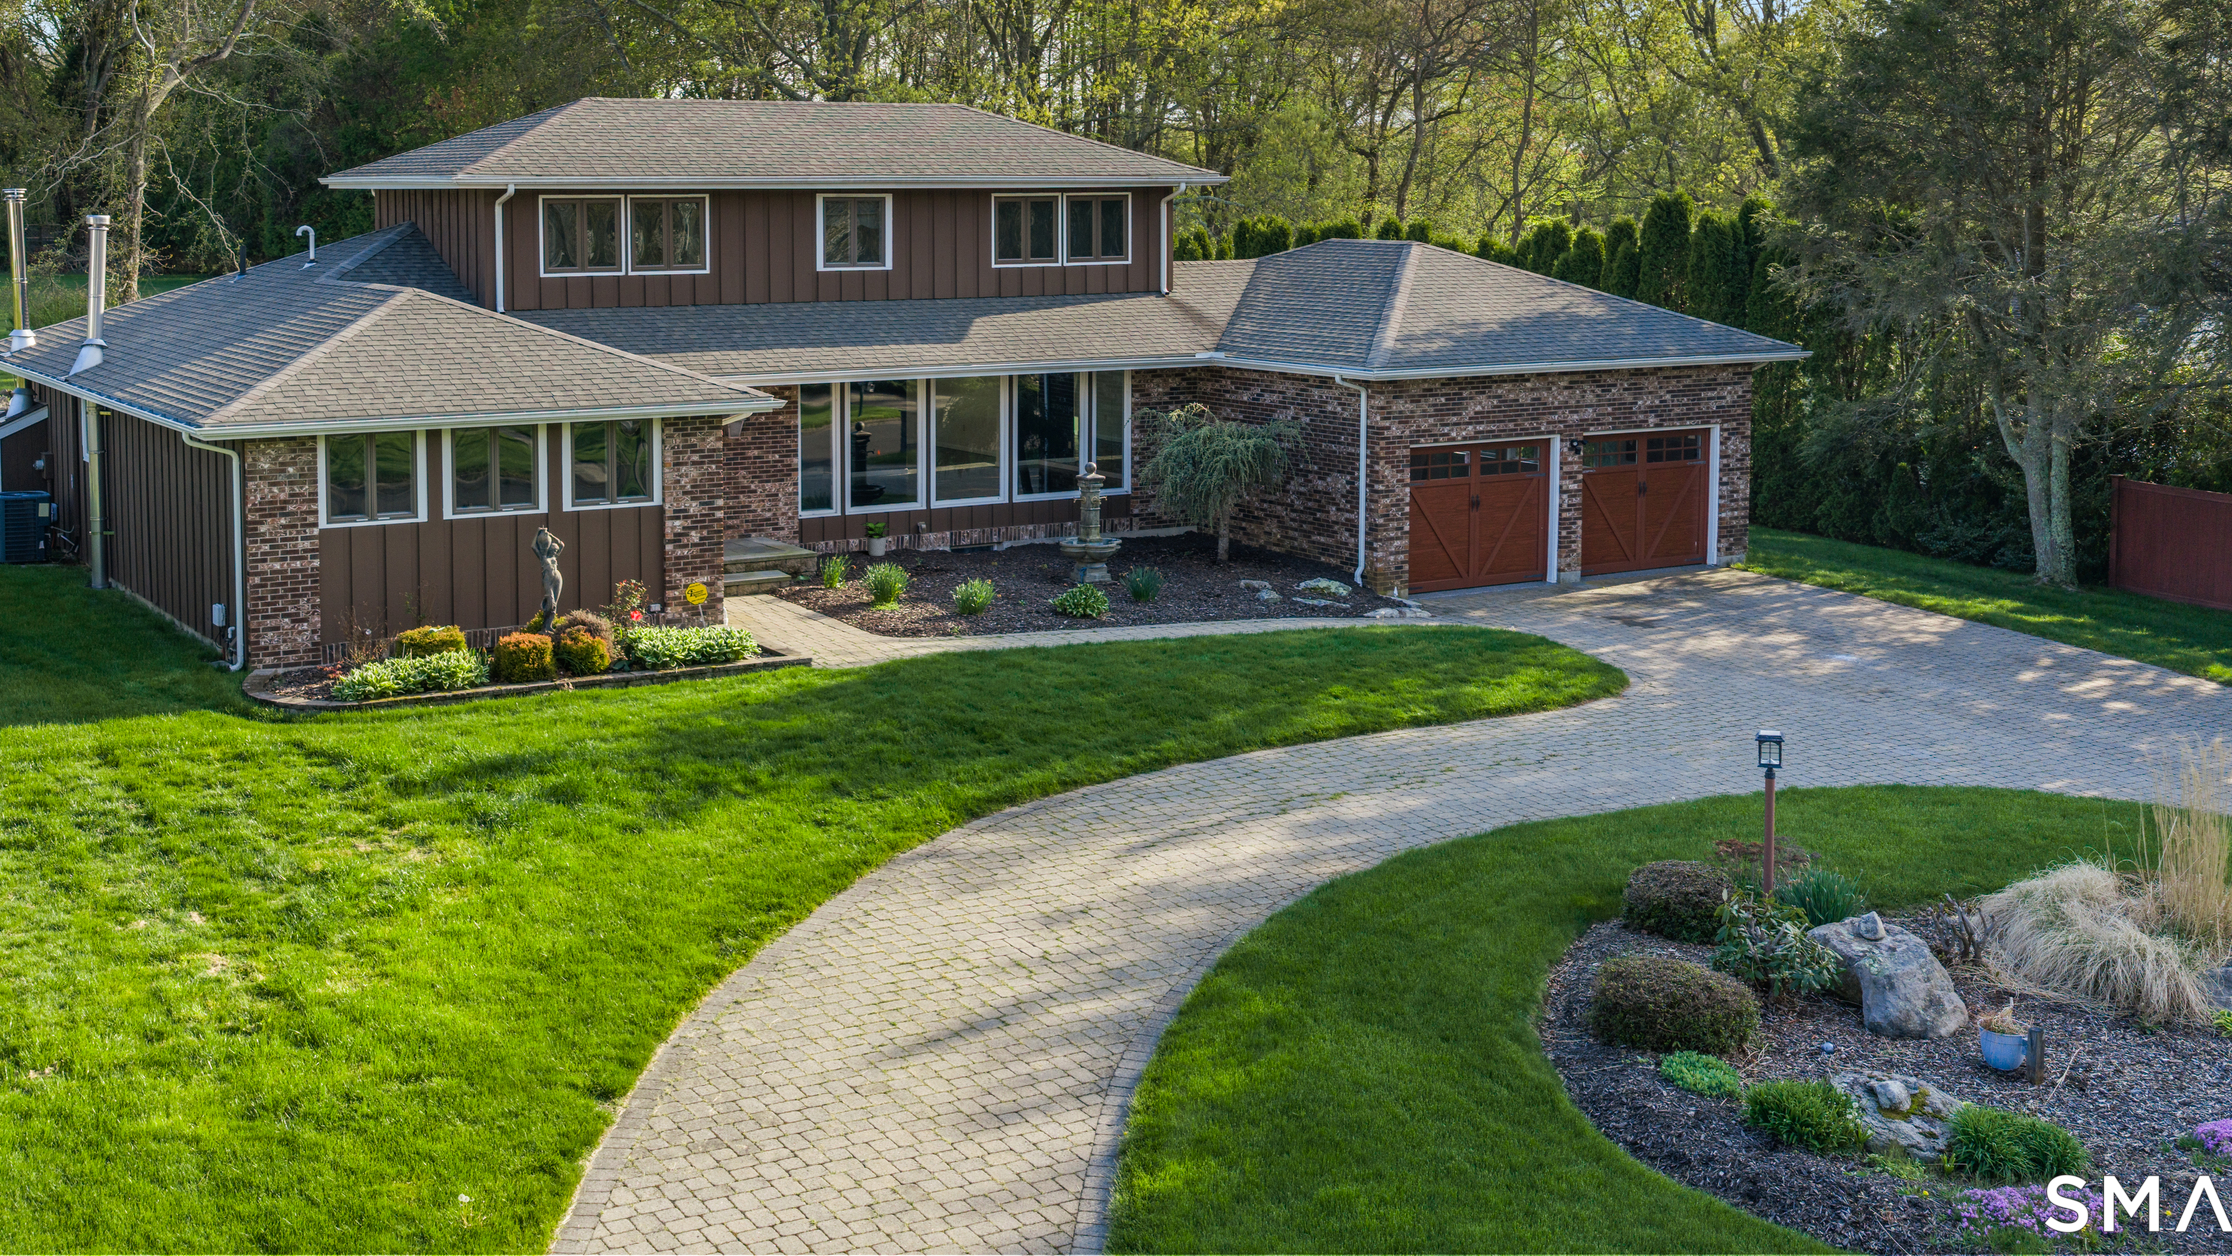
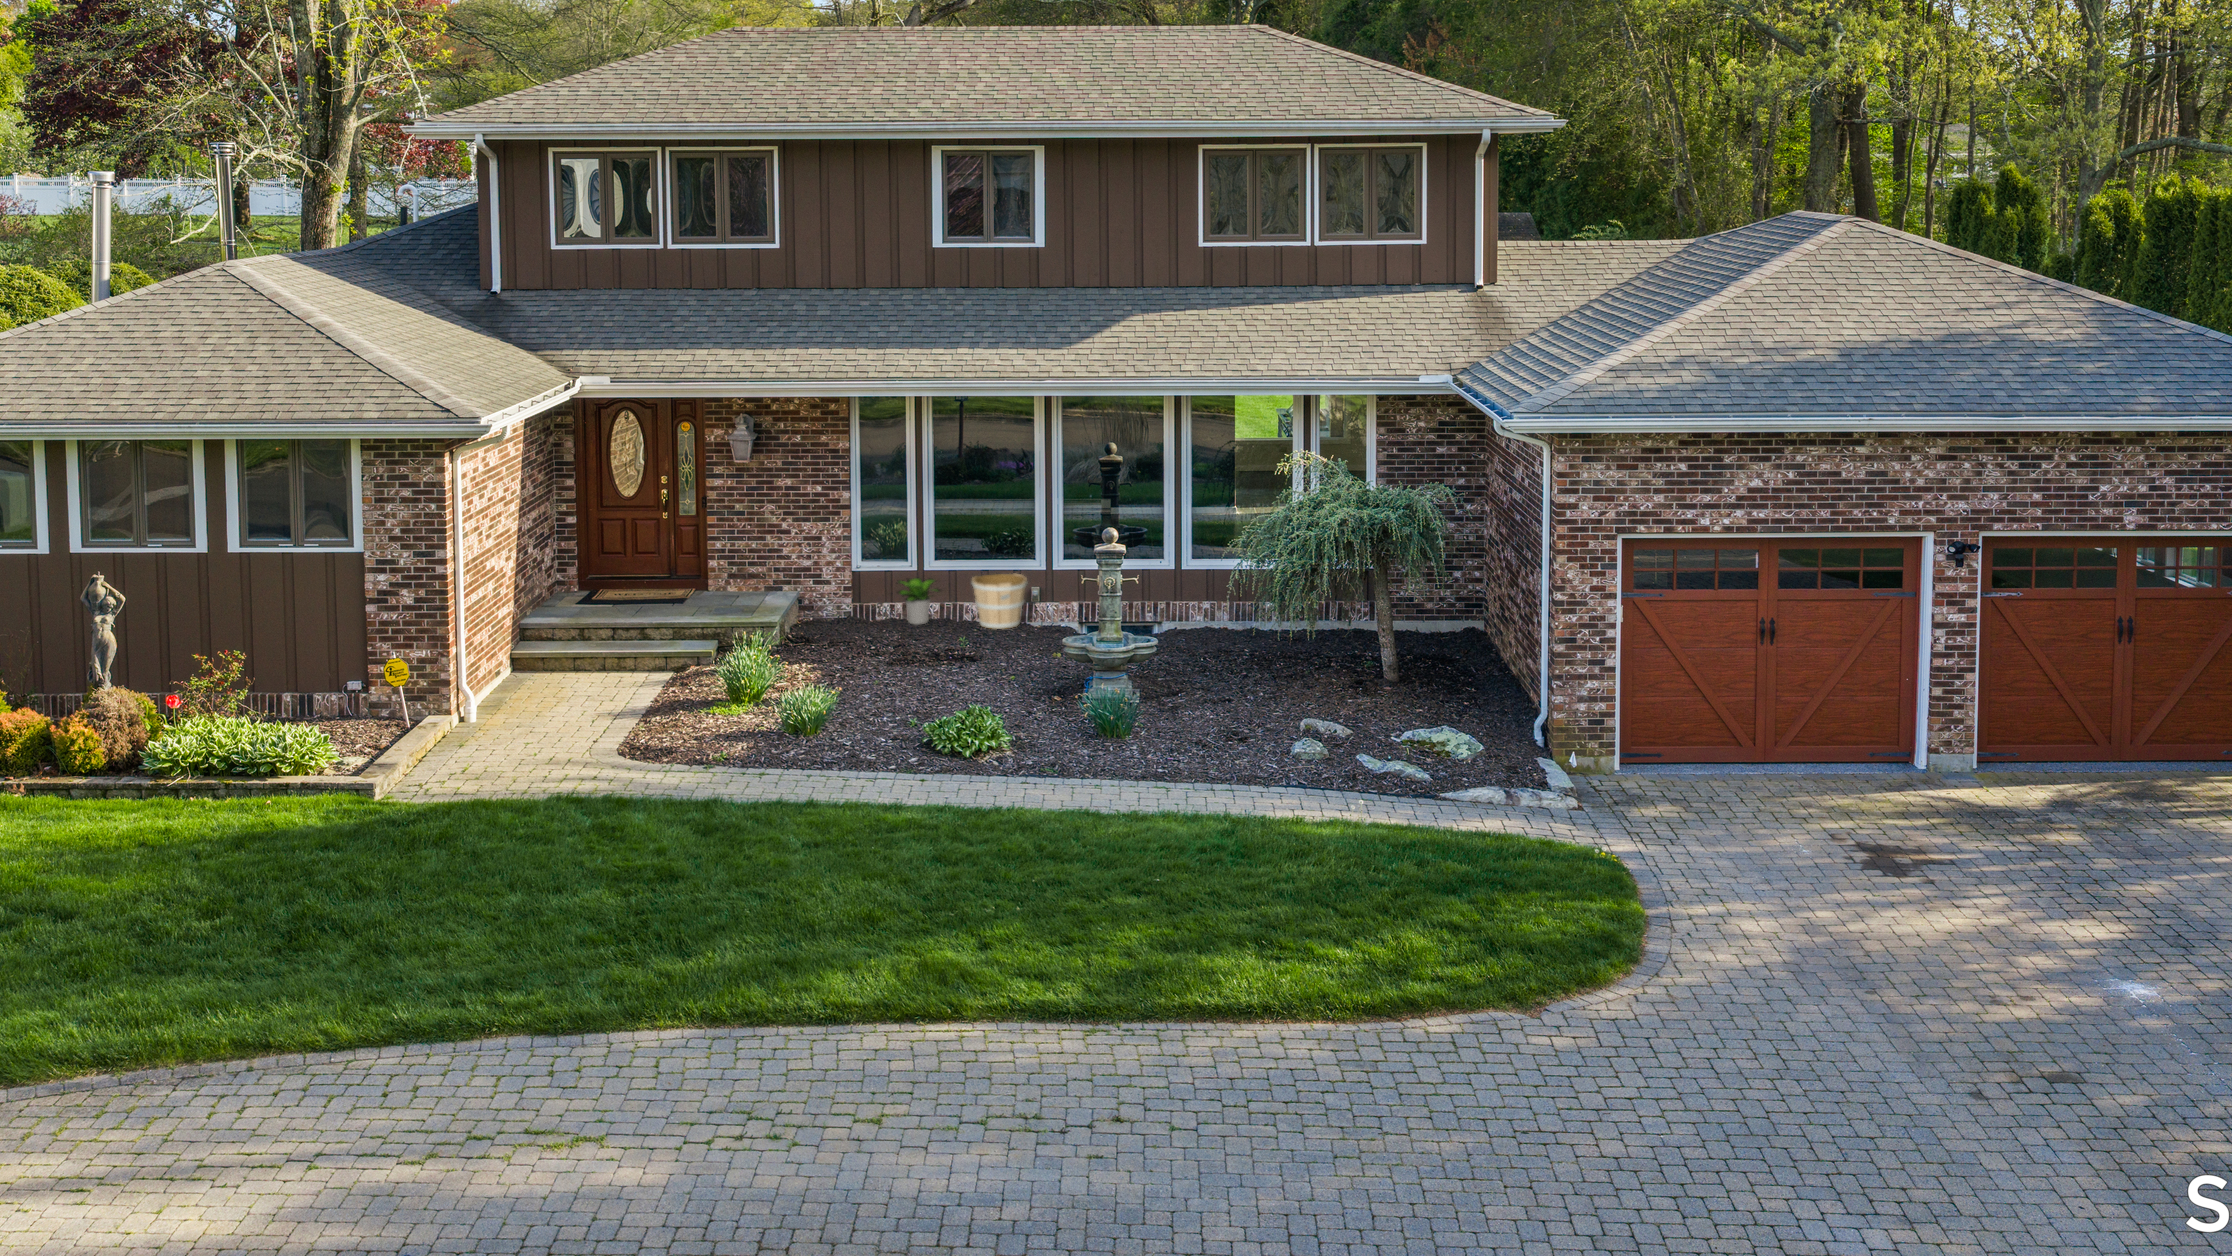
wooden bucket: none [912,514,954,554] -> present [971,574,1028,629]

